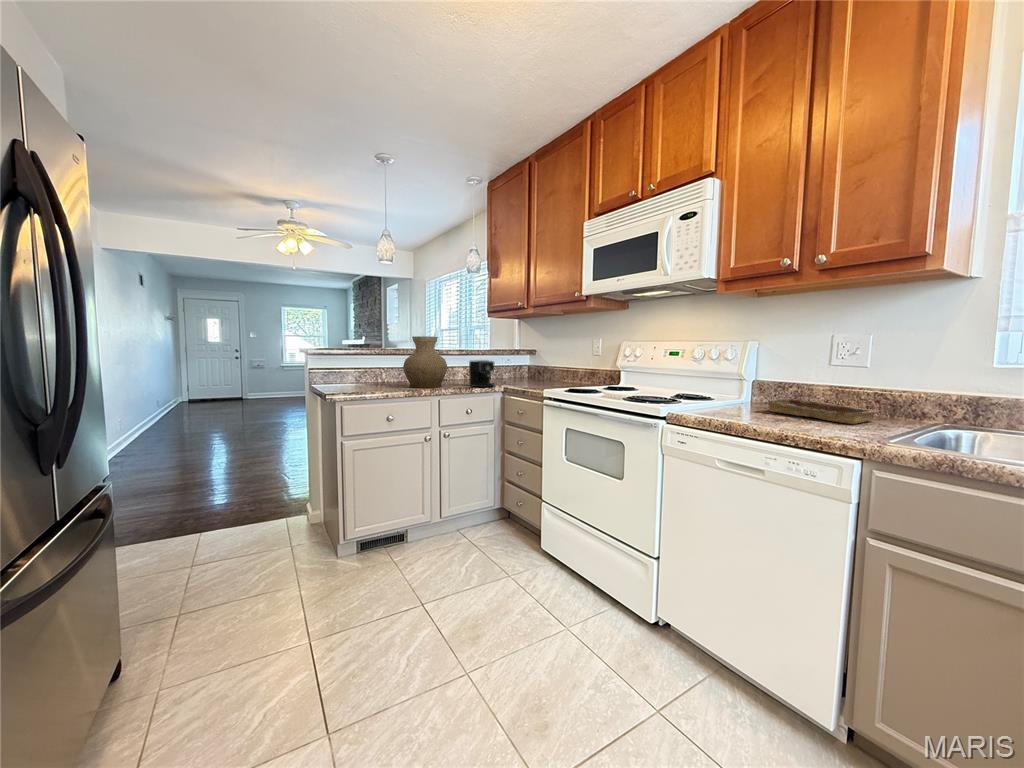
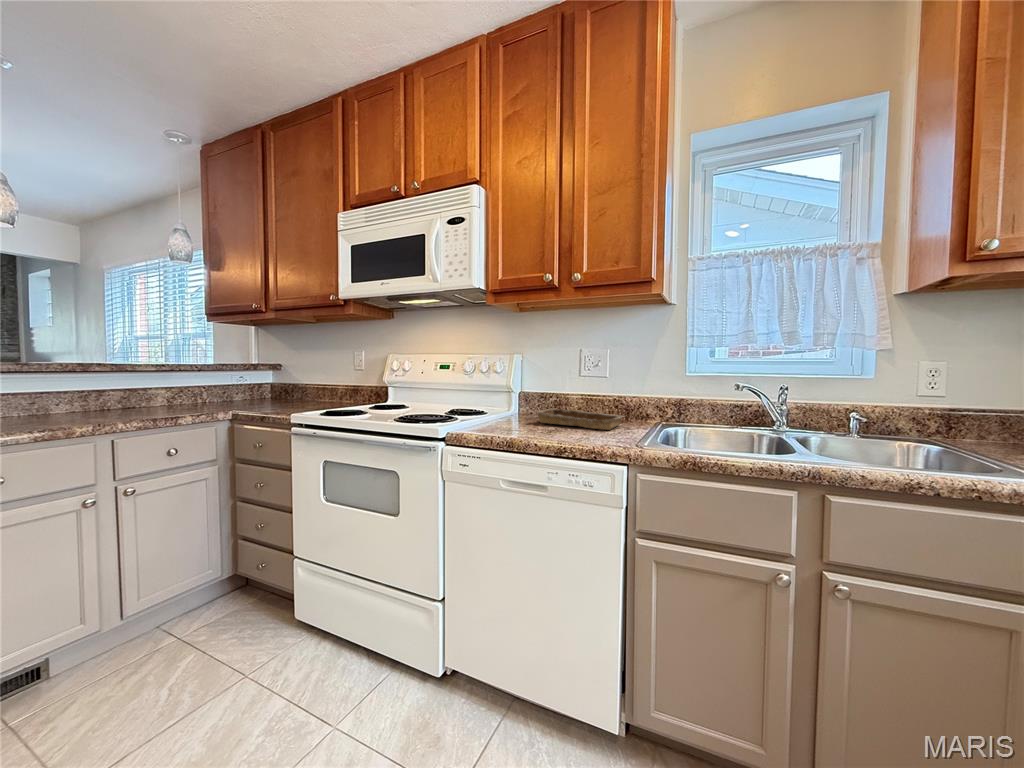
vase: present [403,336,447,388] -> none [38,344,132,423]
coffee maker: present [469,360,495,387] -> none [173,379,237,416]

